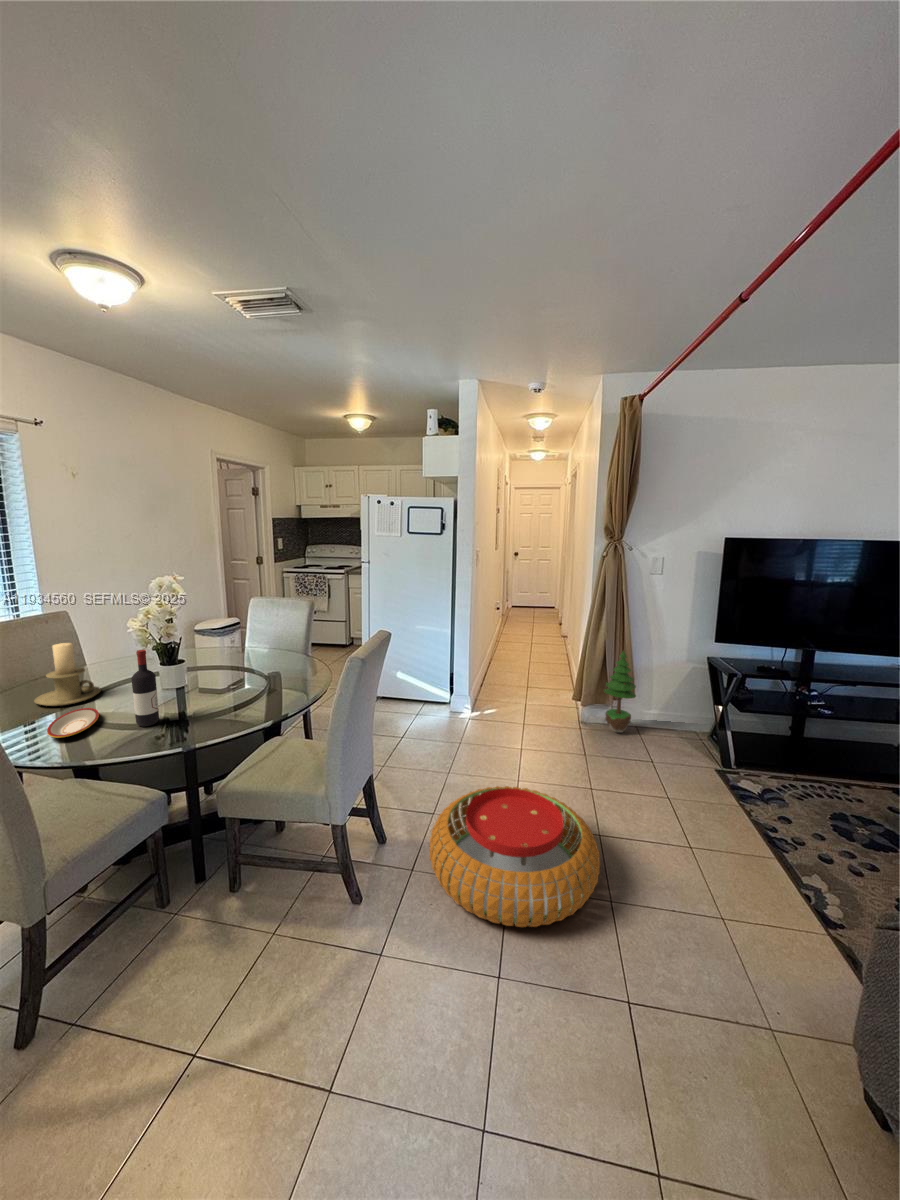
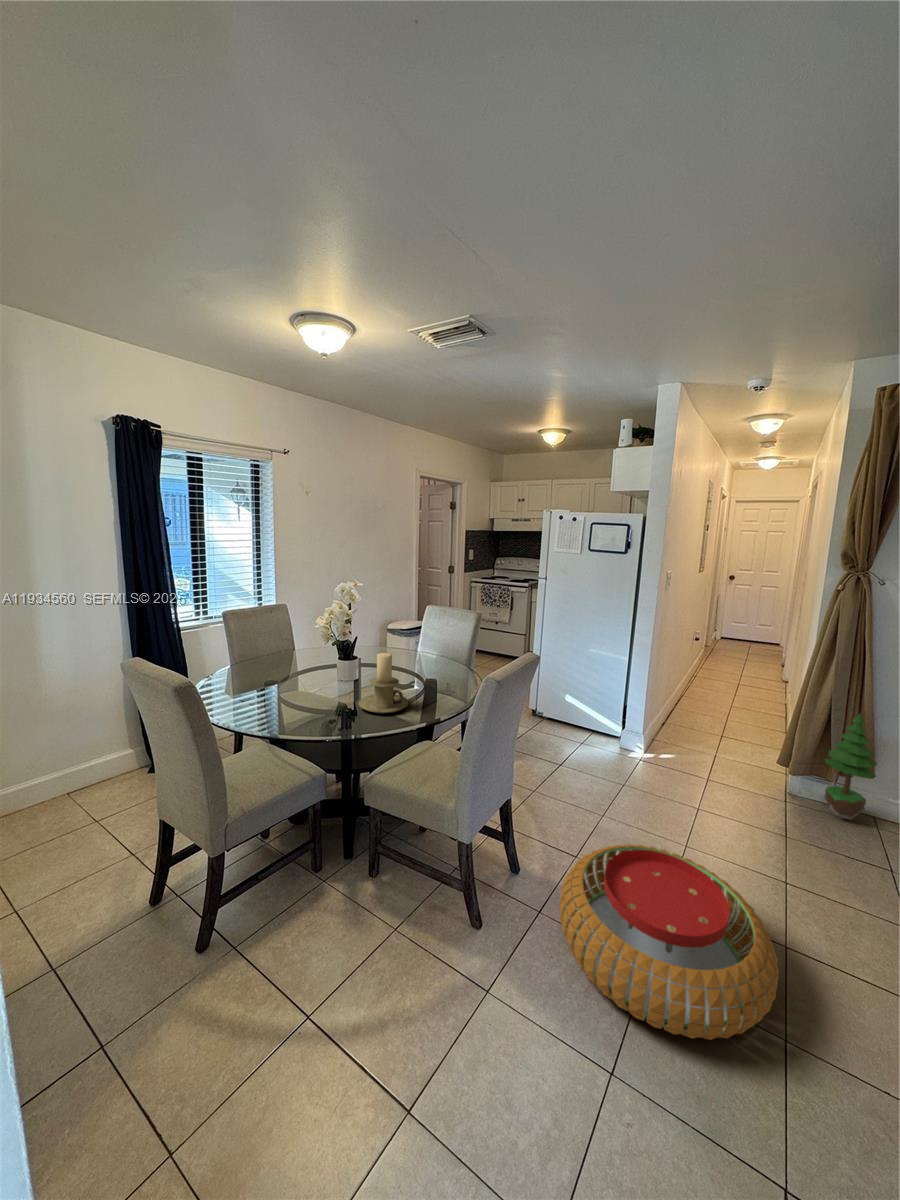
candle holder: present [34,643,101,706] -> present [358,653,409,713]
wine bottle: present [131,650,159,727] -> none [314,643,332,710]
plate: present [47,708,99,738] -> none [252,685,291,707]

